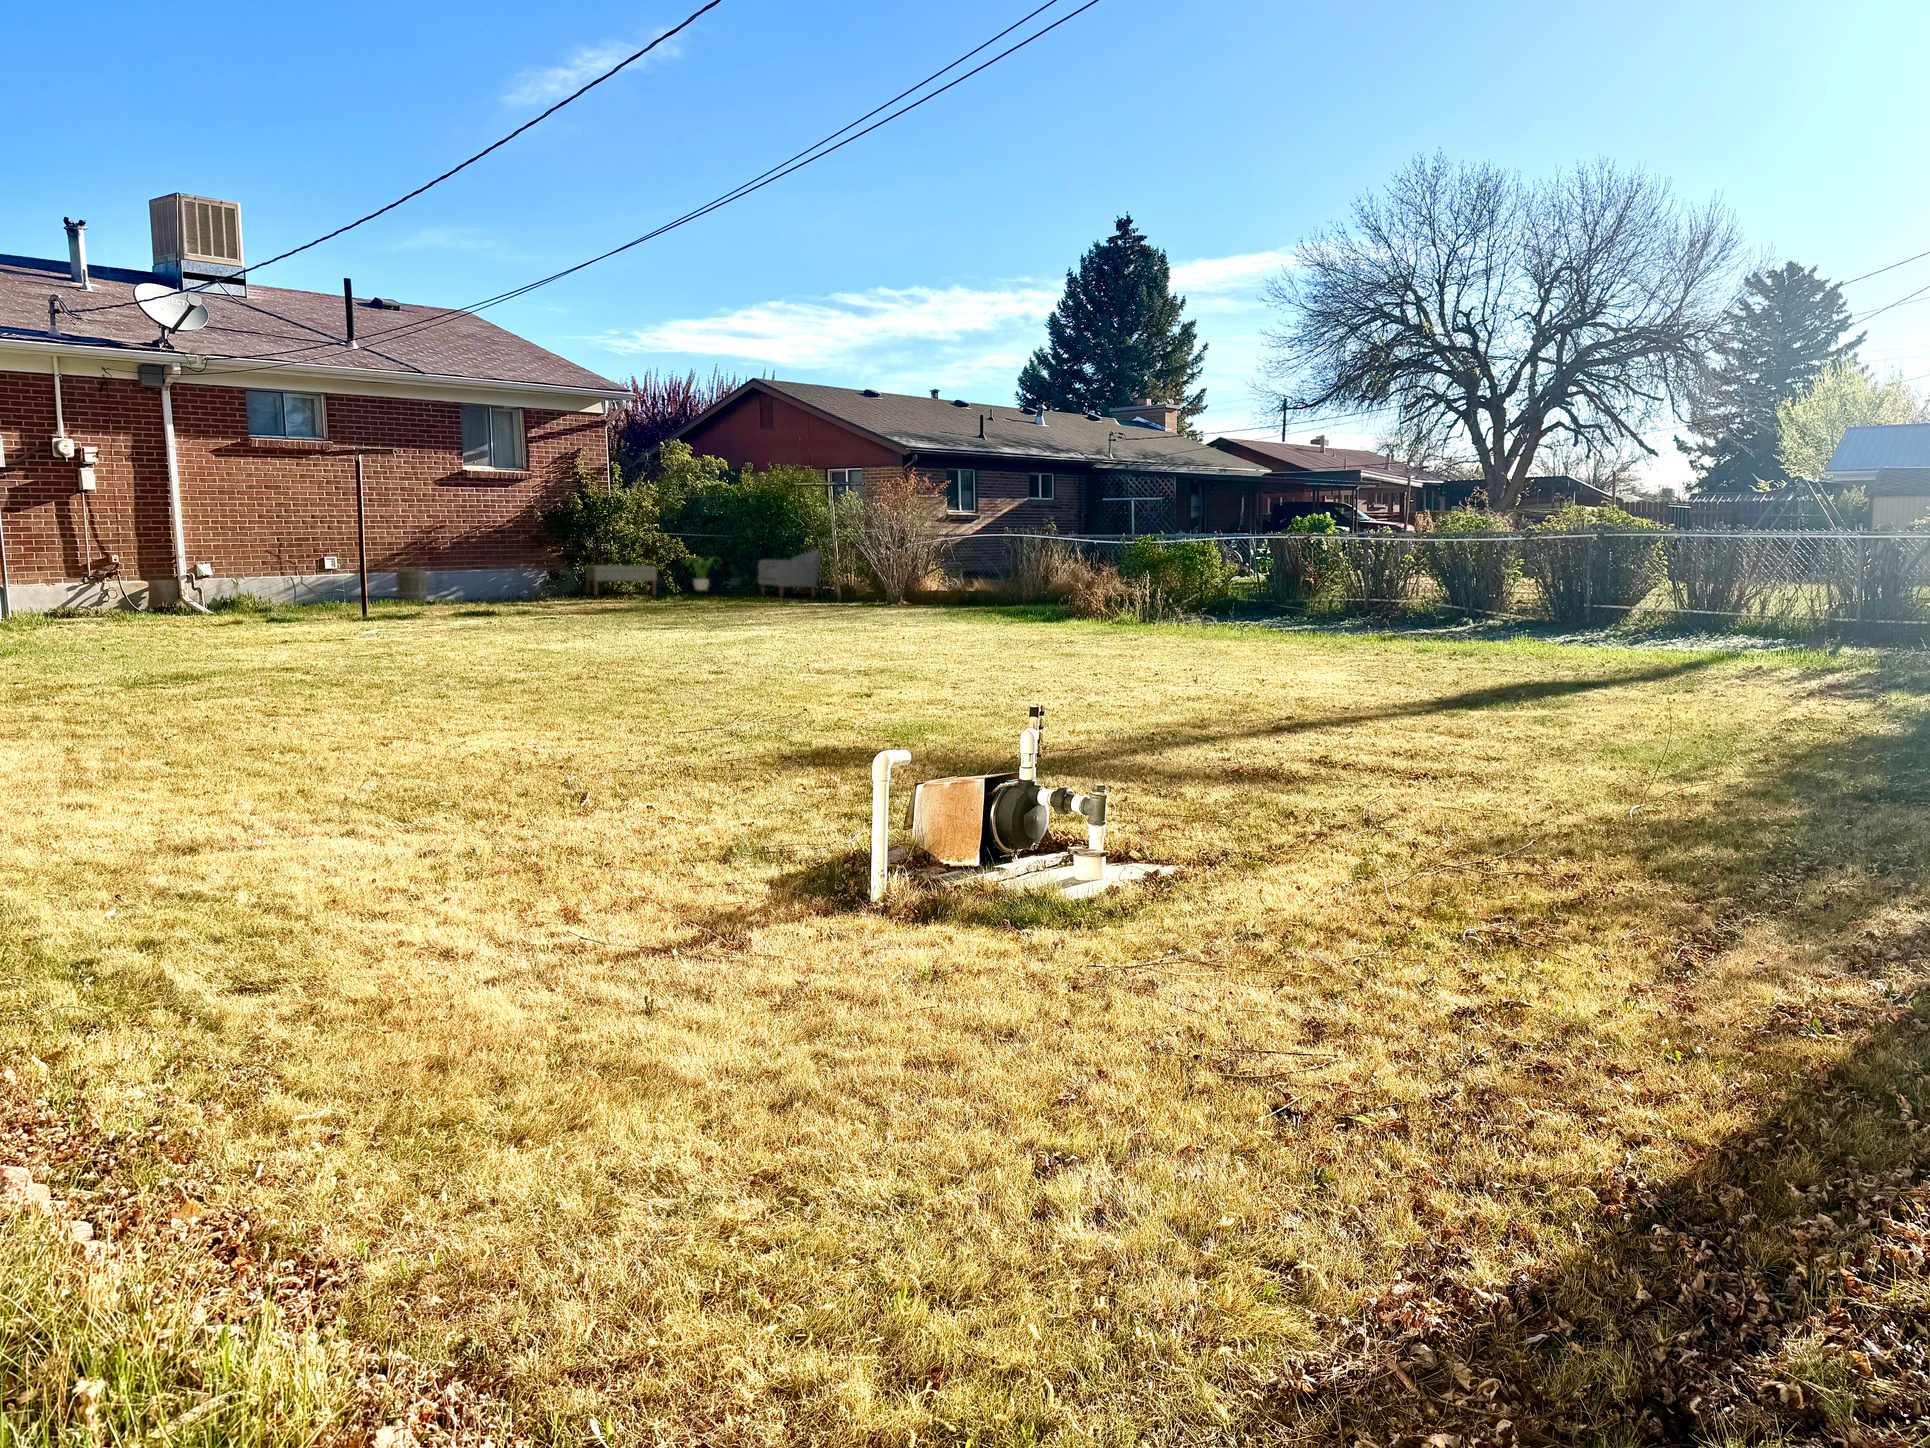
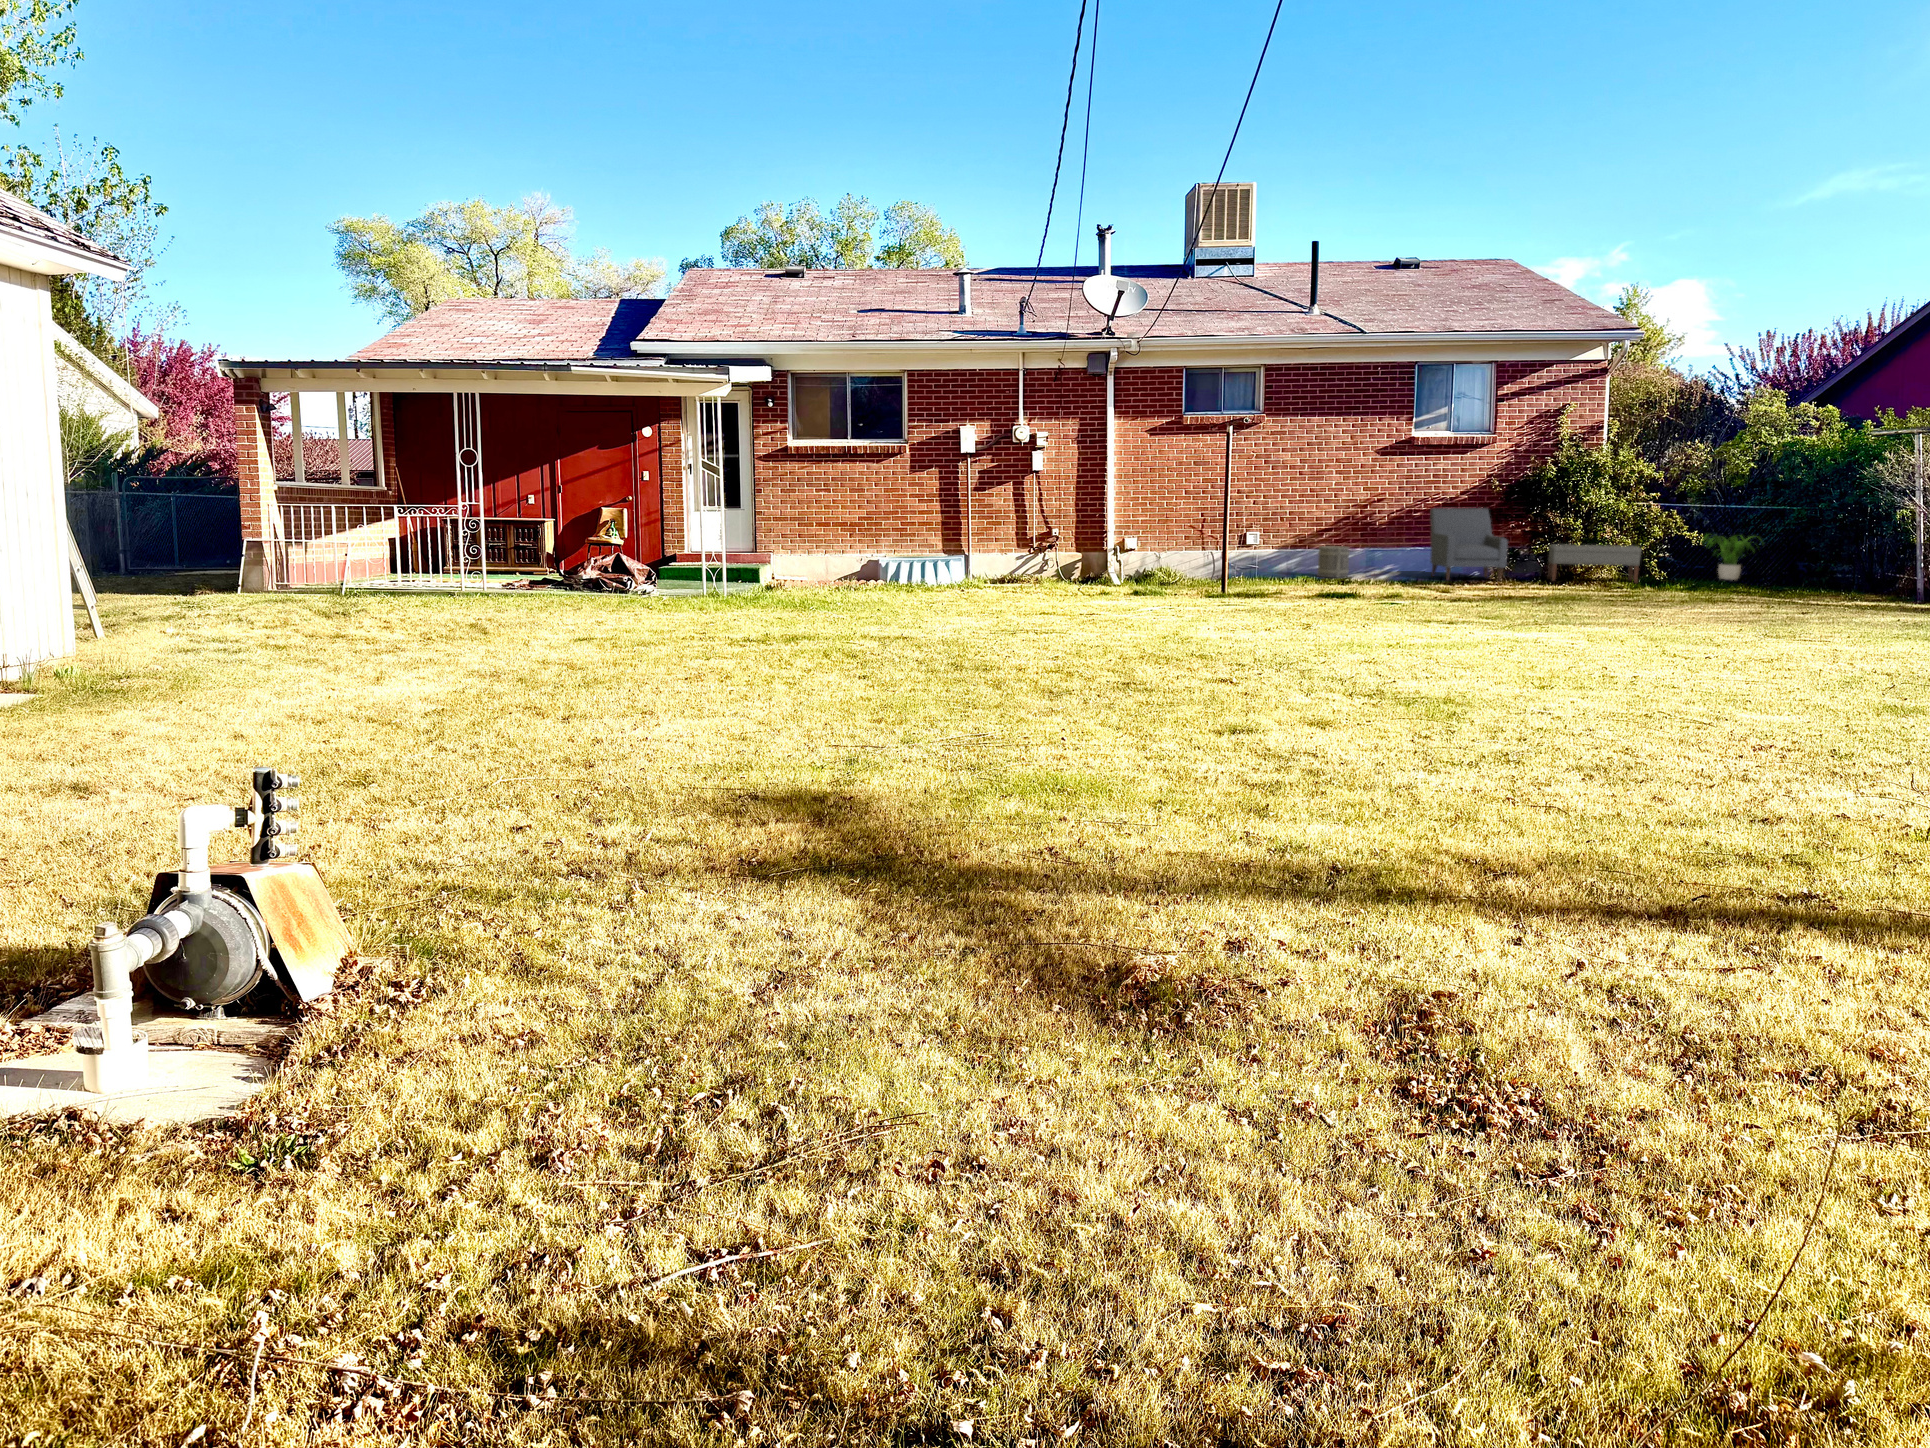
chair: present [758,550,822,597] -> present [1430,508,1508,581]

